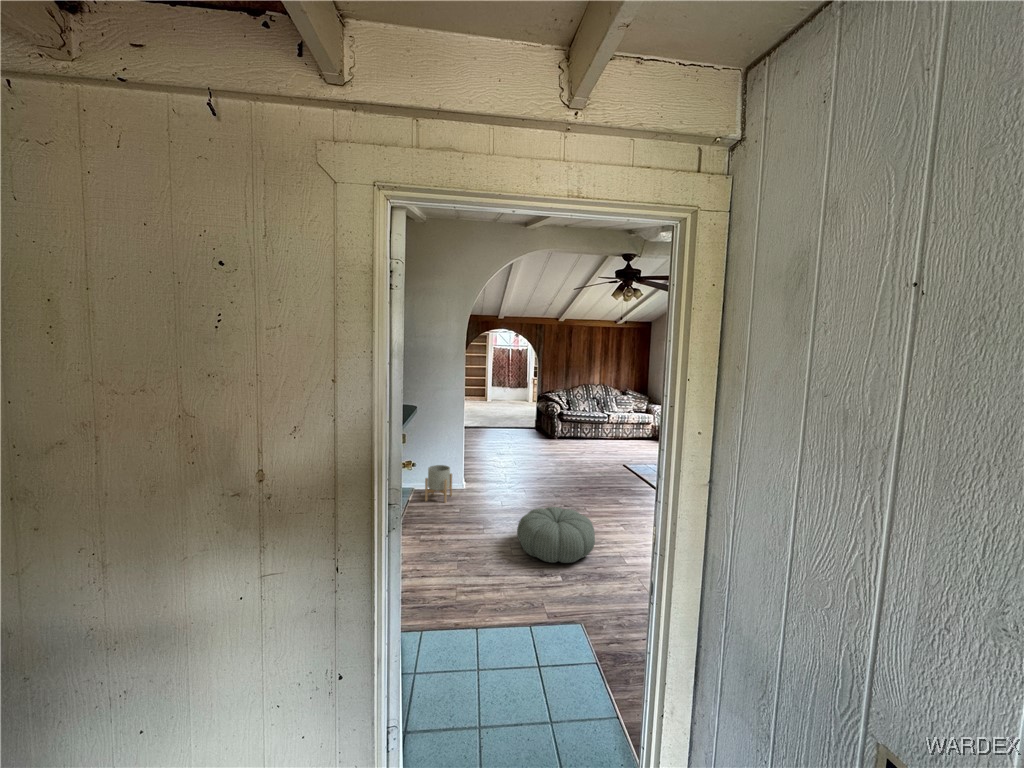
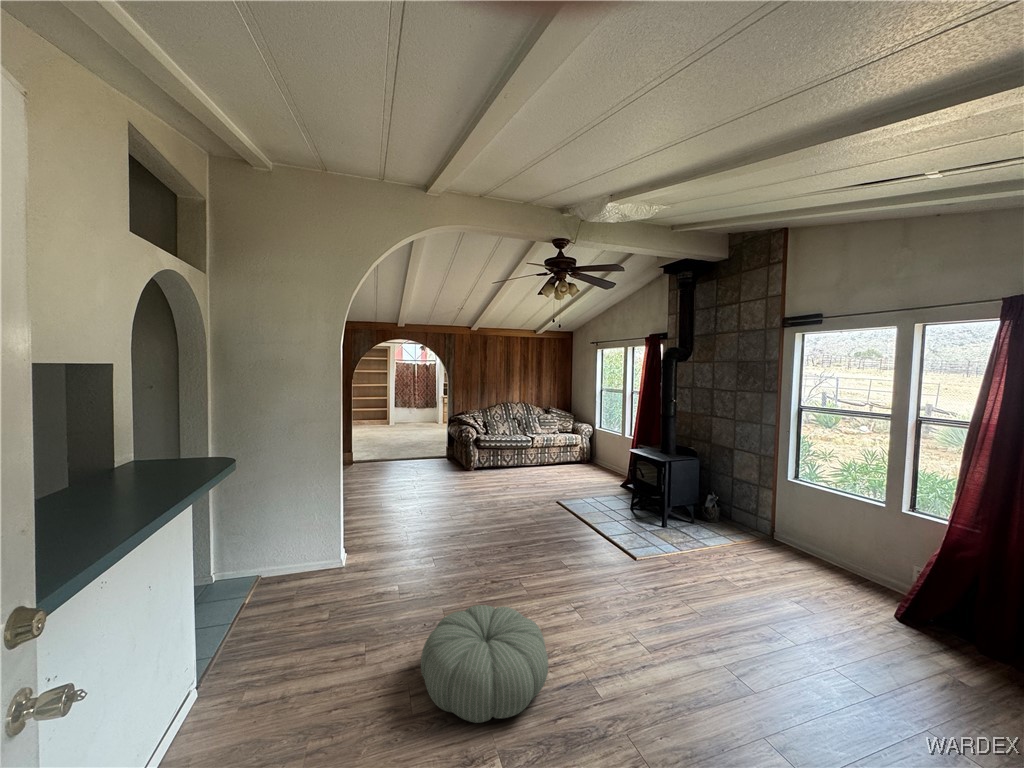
planter: present [425,465,452,503] -> none [274,539,322,603]

